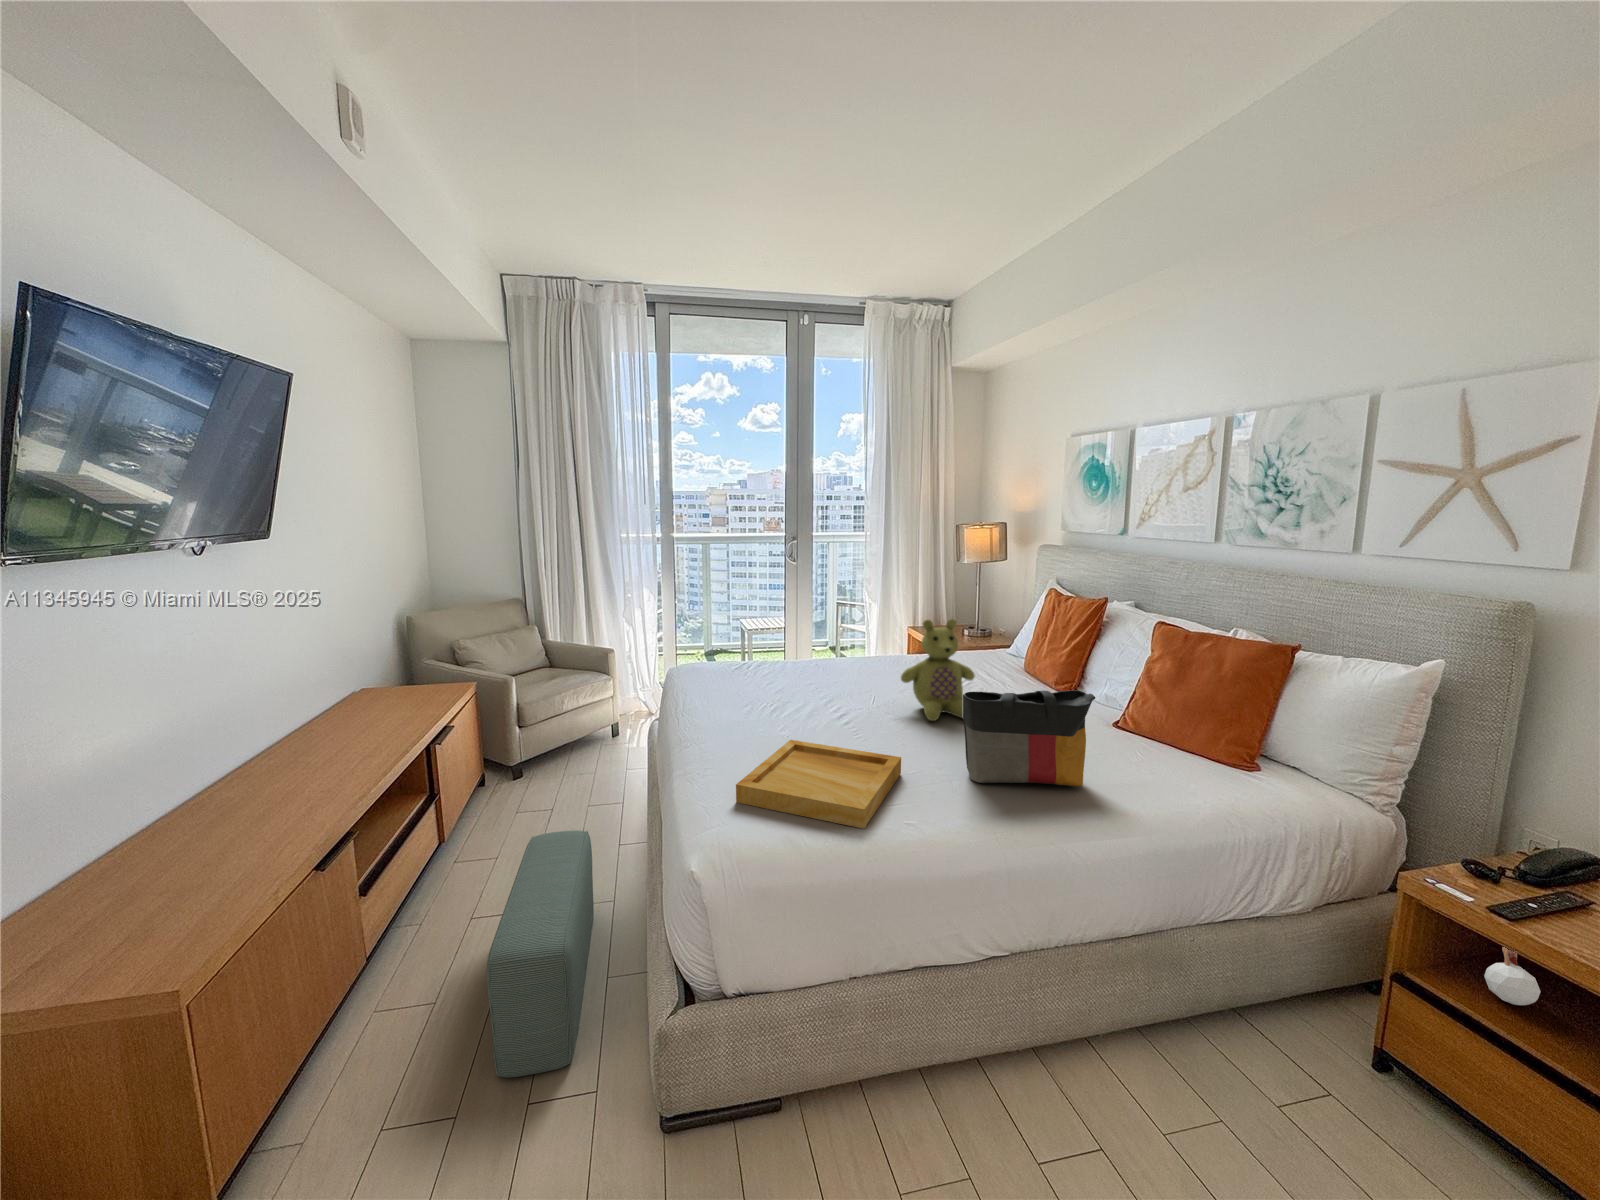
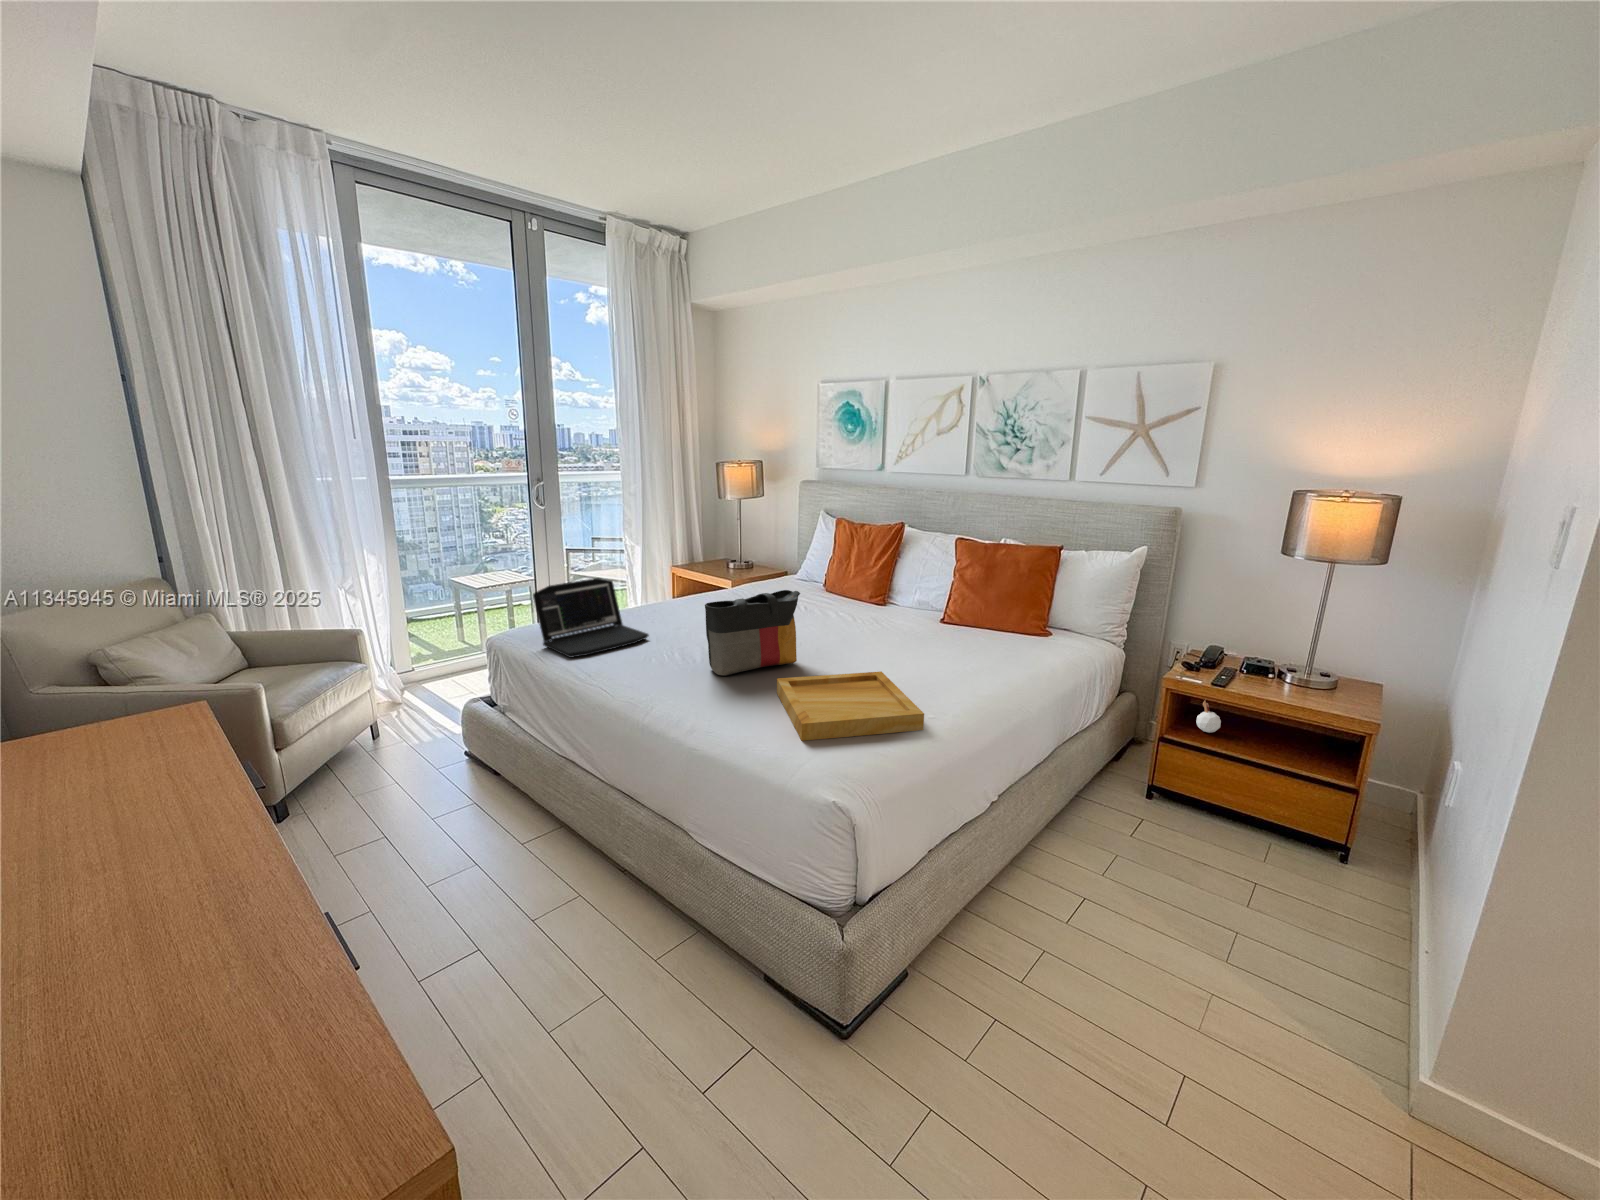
stuffed bear: present [901,619,975,721] -> none [797,550,865,643]
laptop: none [684,624,769,689] -> present [533,578,649,657]
tote bag: present [963,690,1095,787] -> present [705,590,800,675]
pouf: present [487,830,594,1077] -> none [503,833,710,1101]

